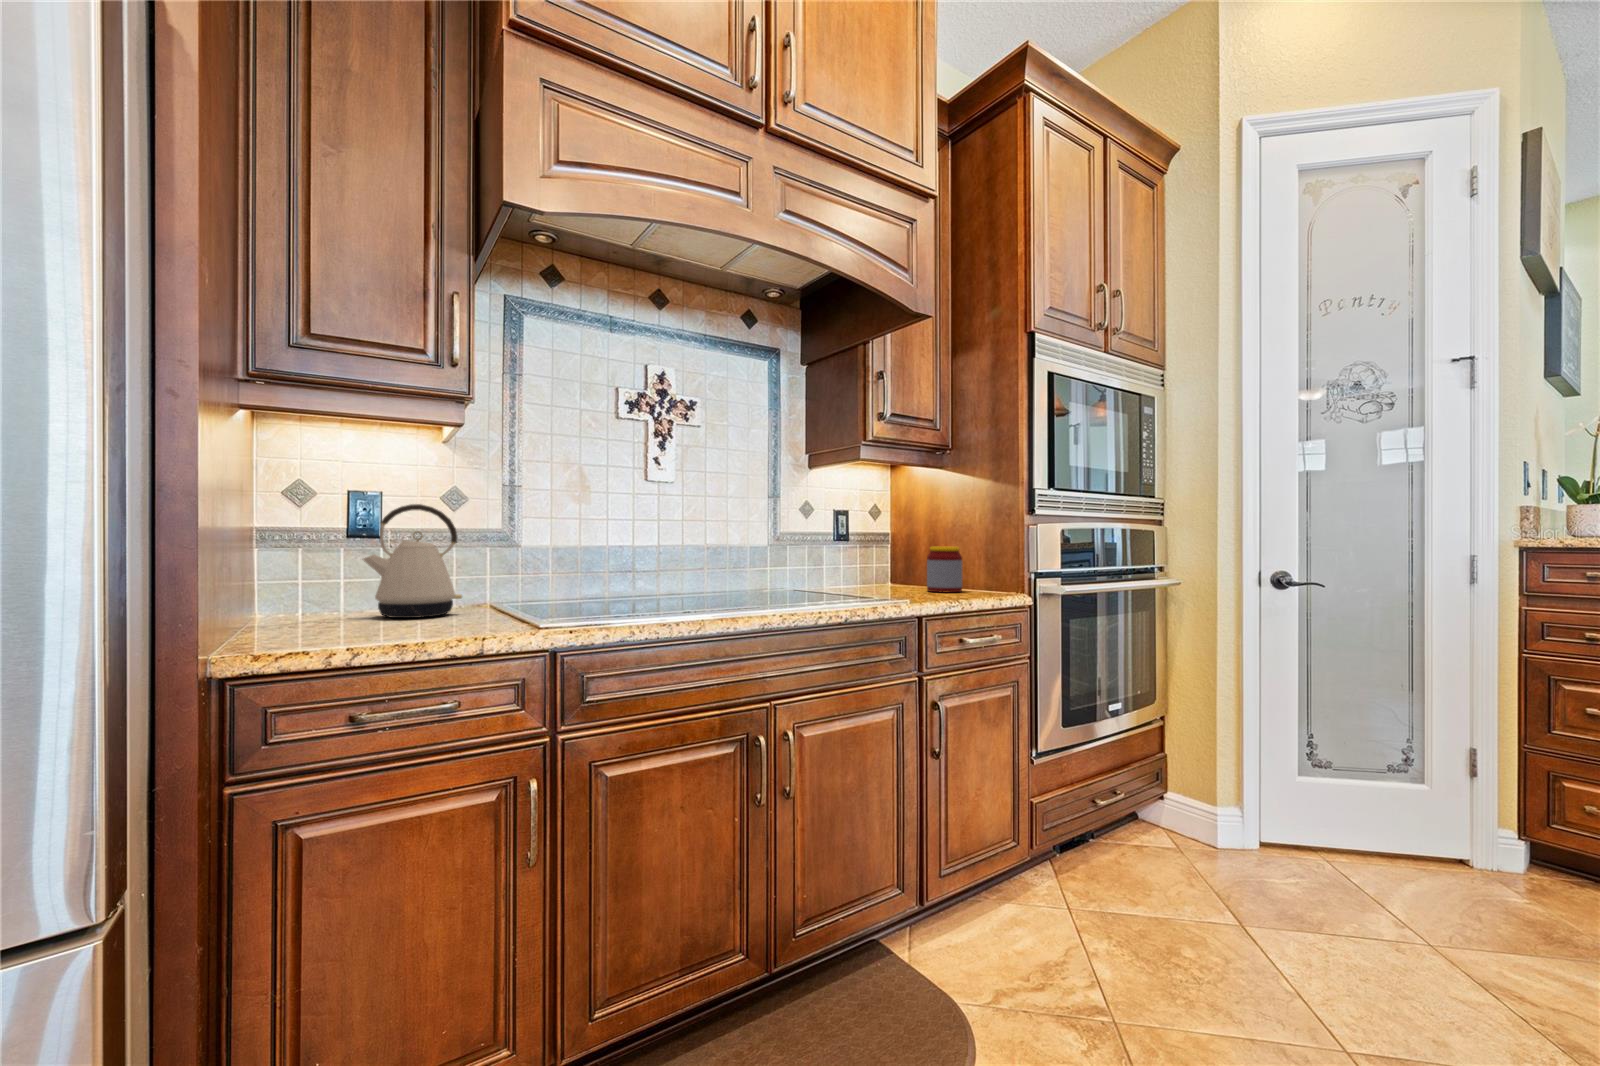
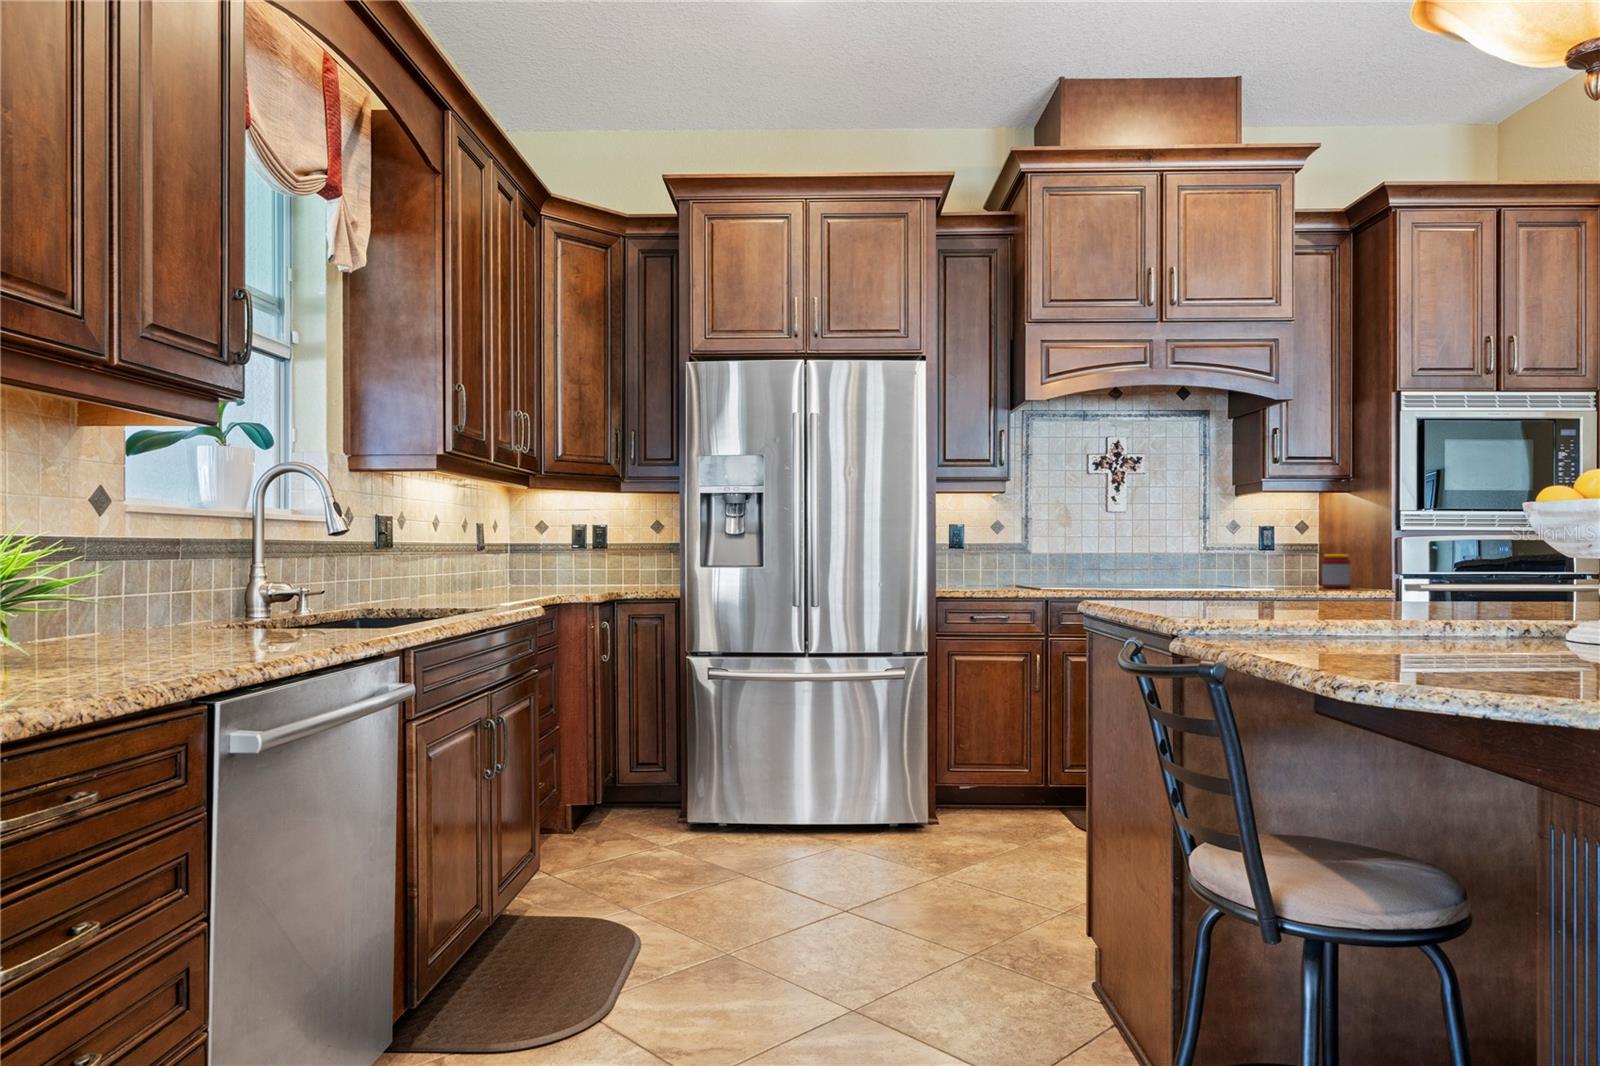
kettle: present [363,504,462,618] -> none [960,531,1004,587]

